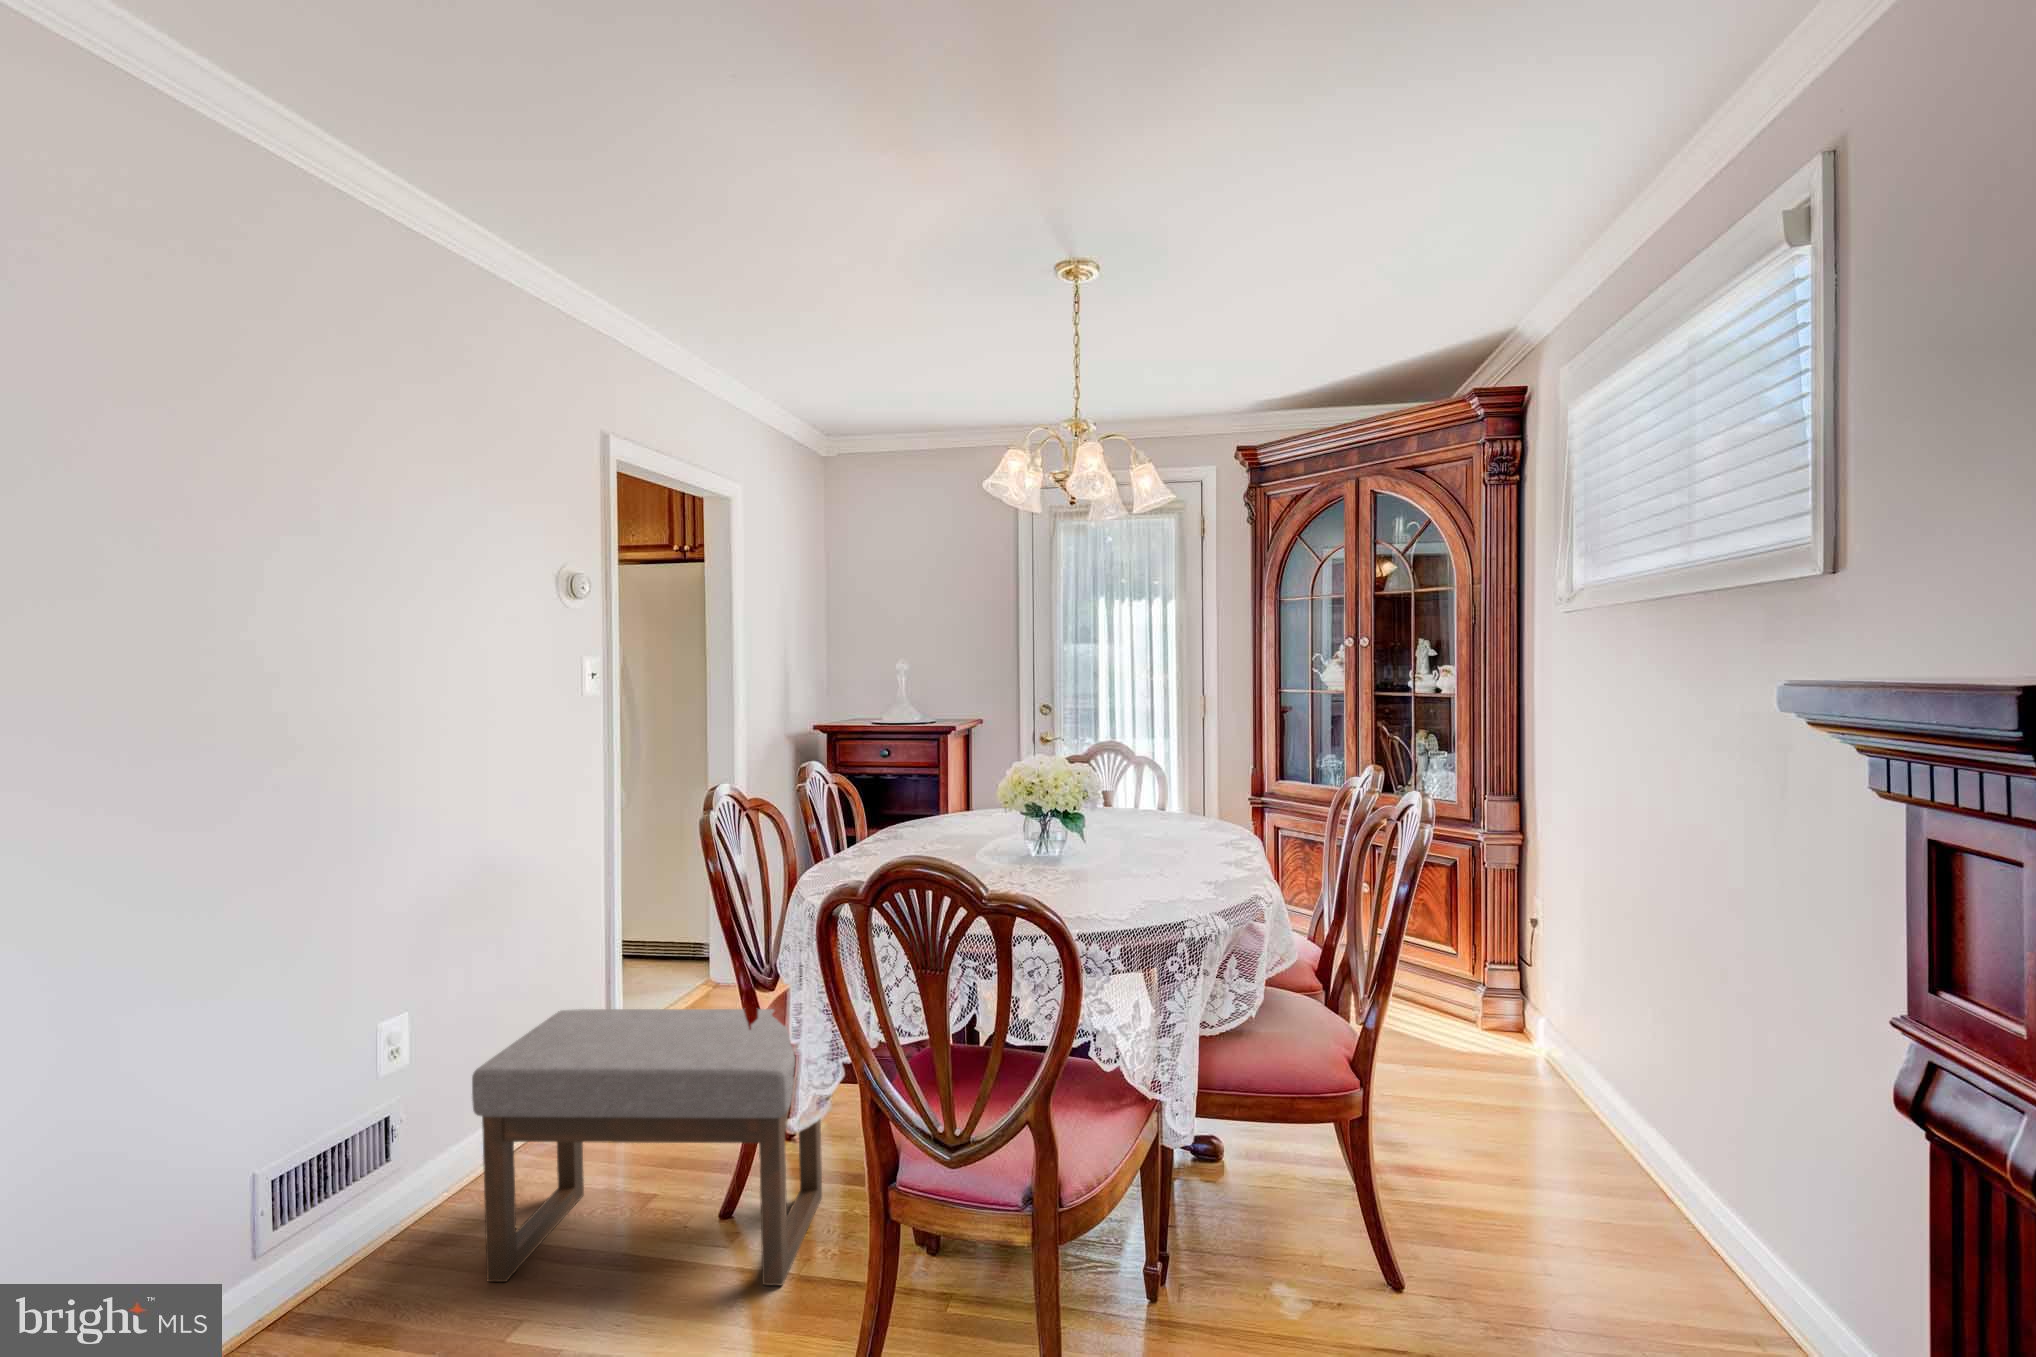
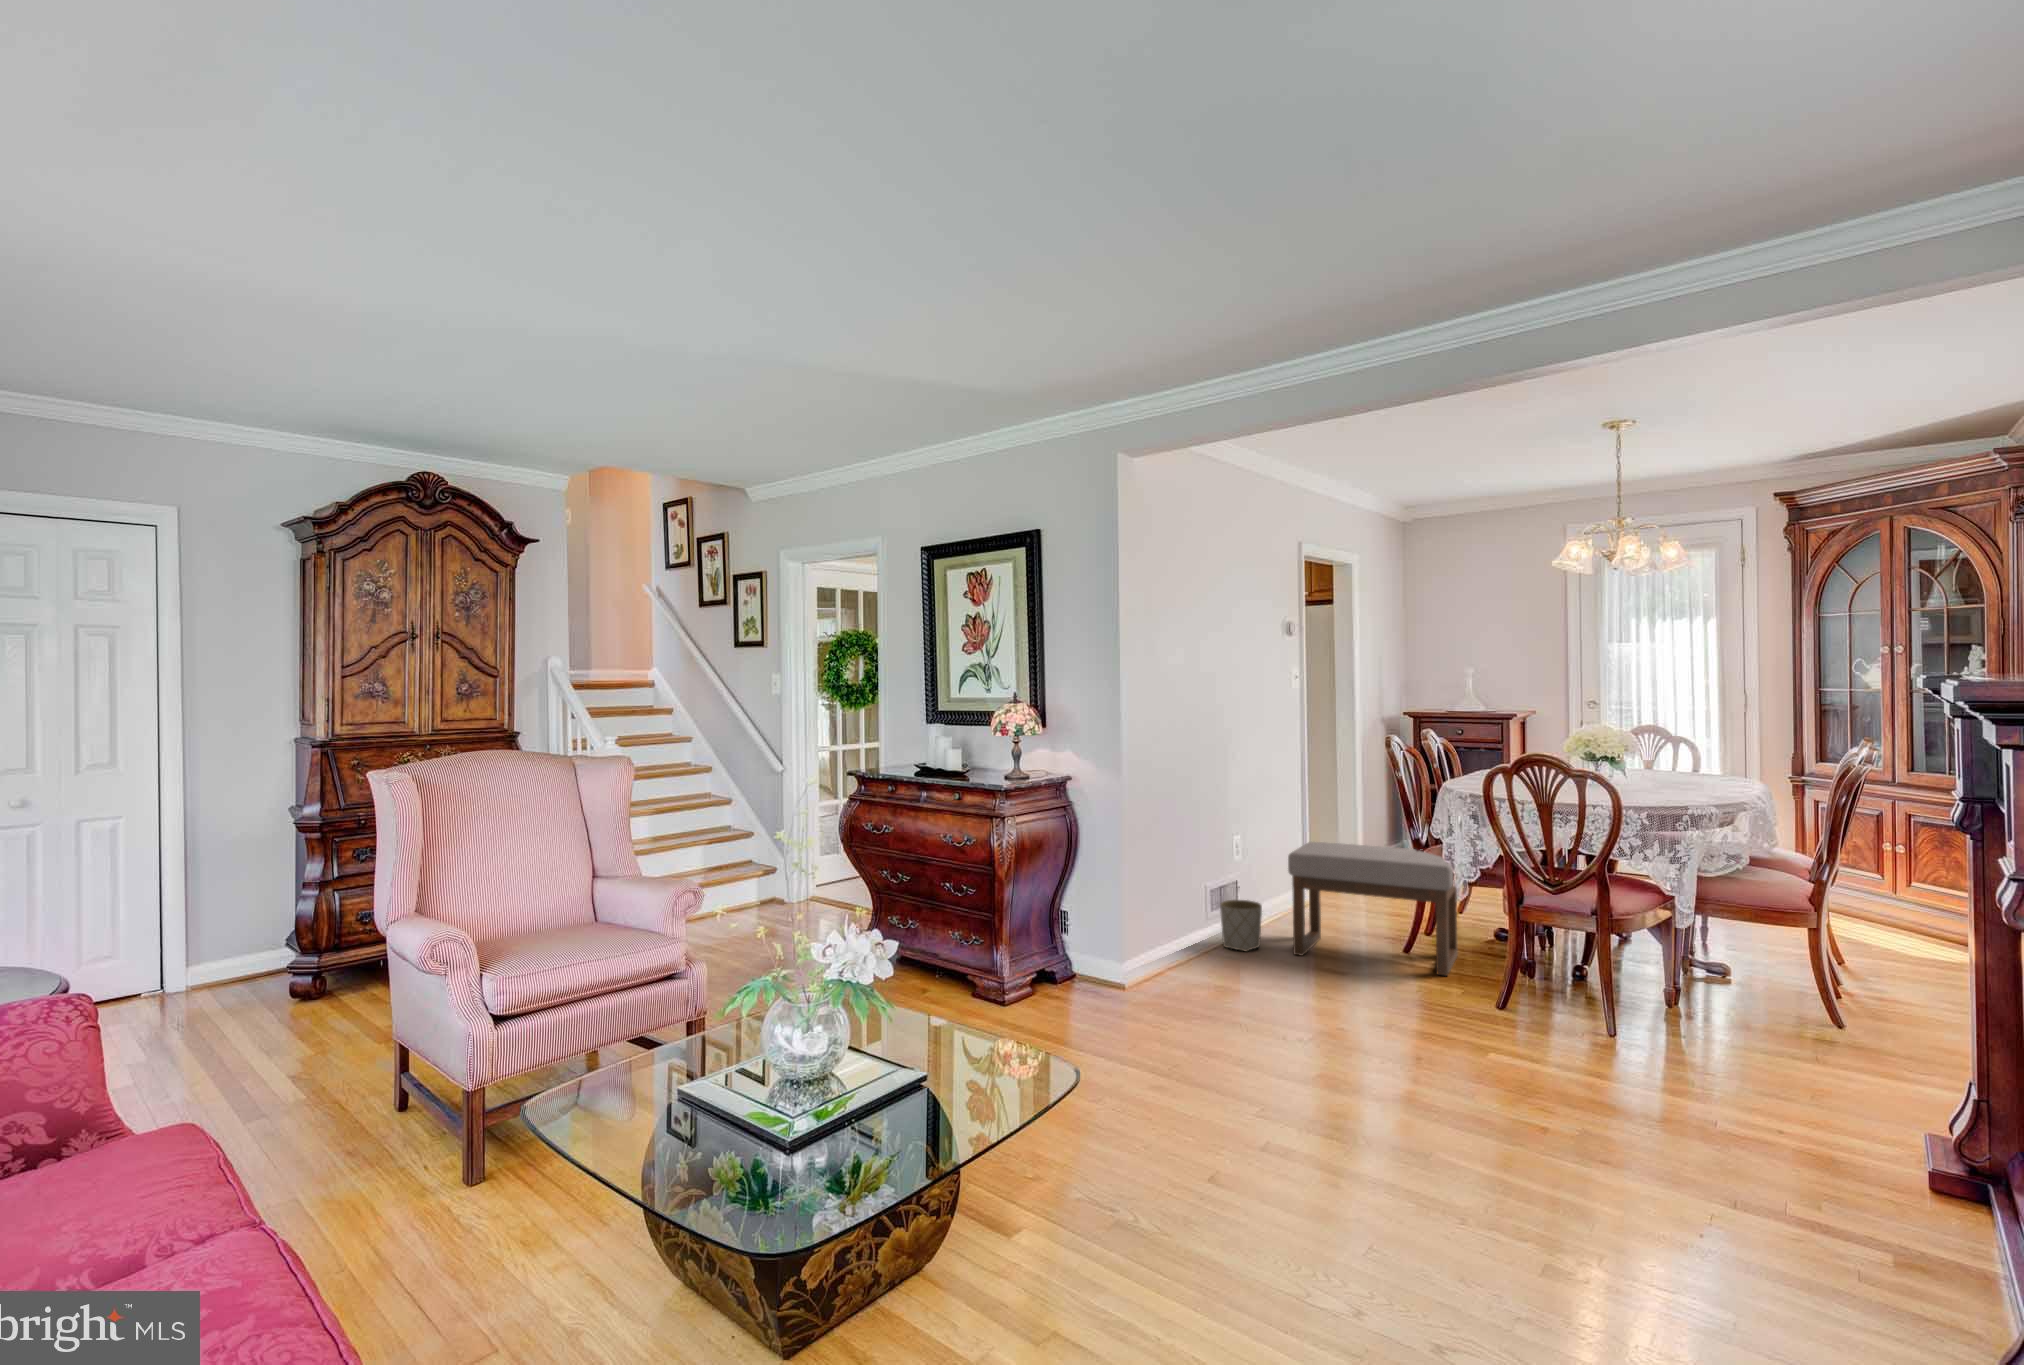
planter: none [323,1164,429,1299] -> present [1220,900,1262,951]

